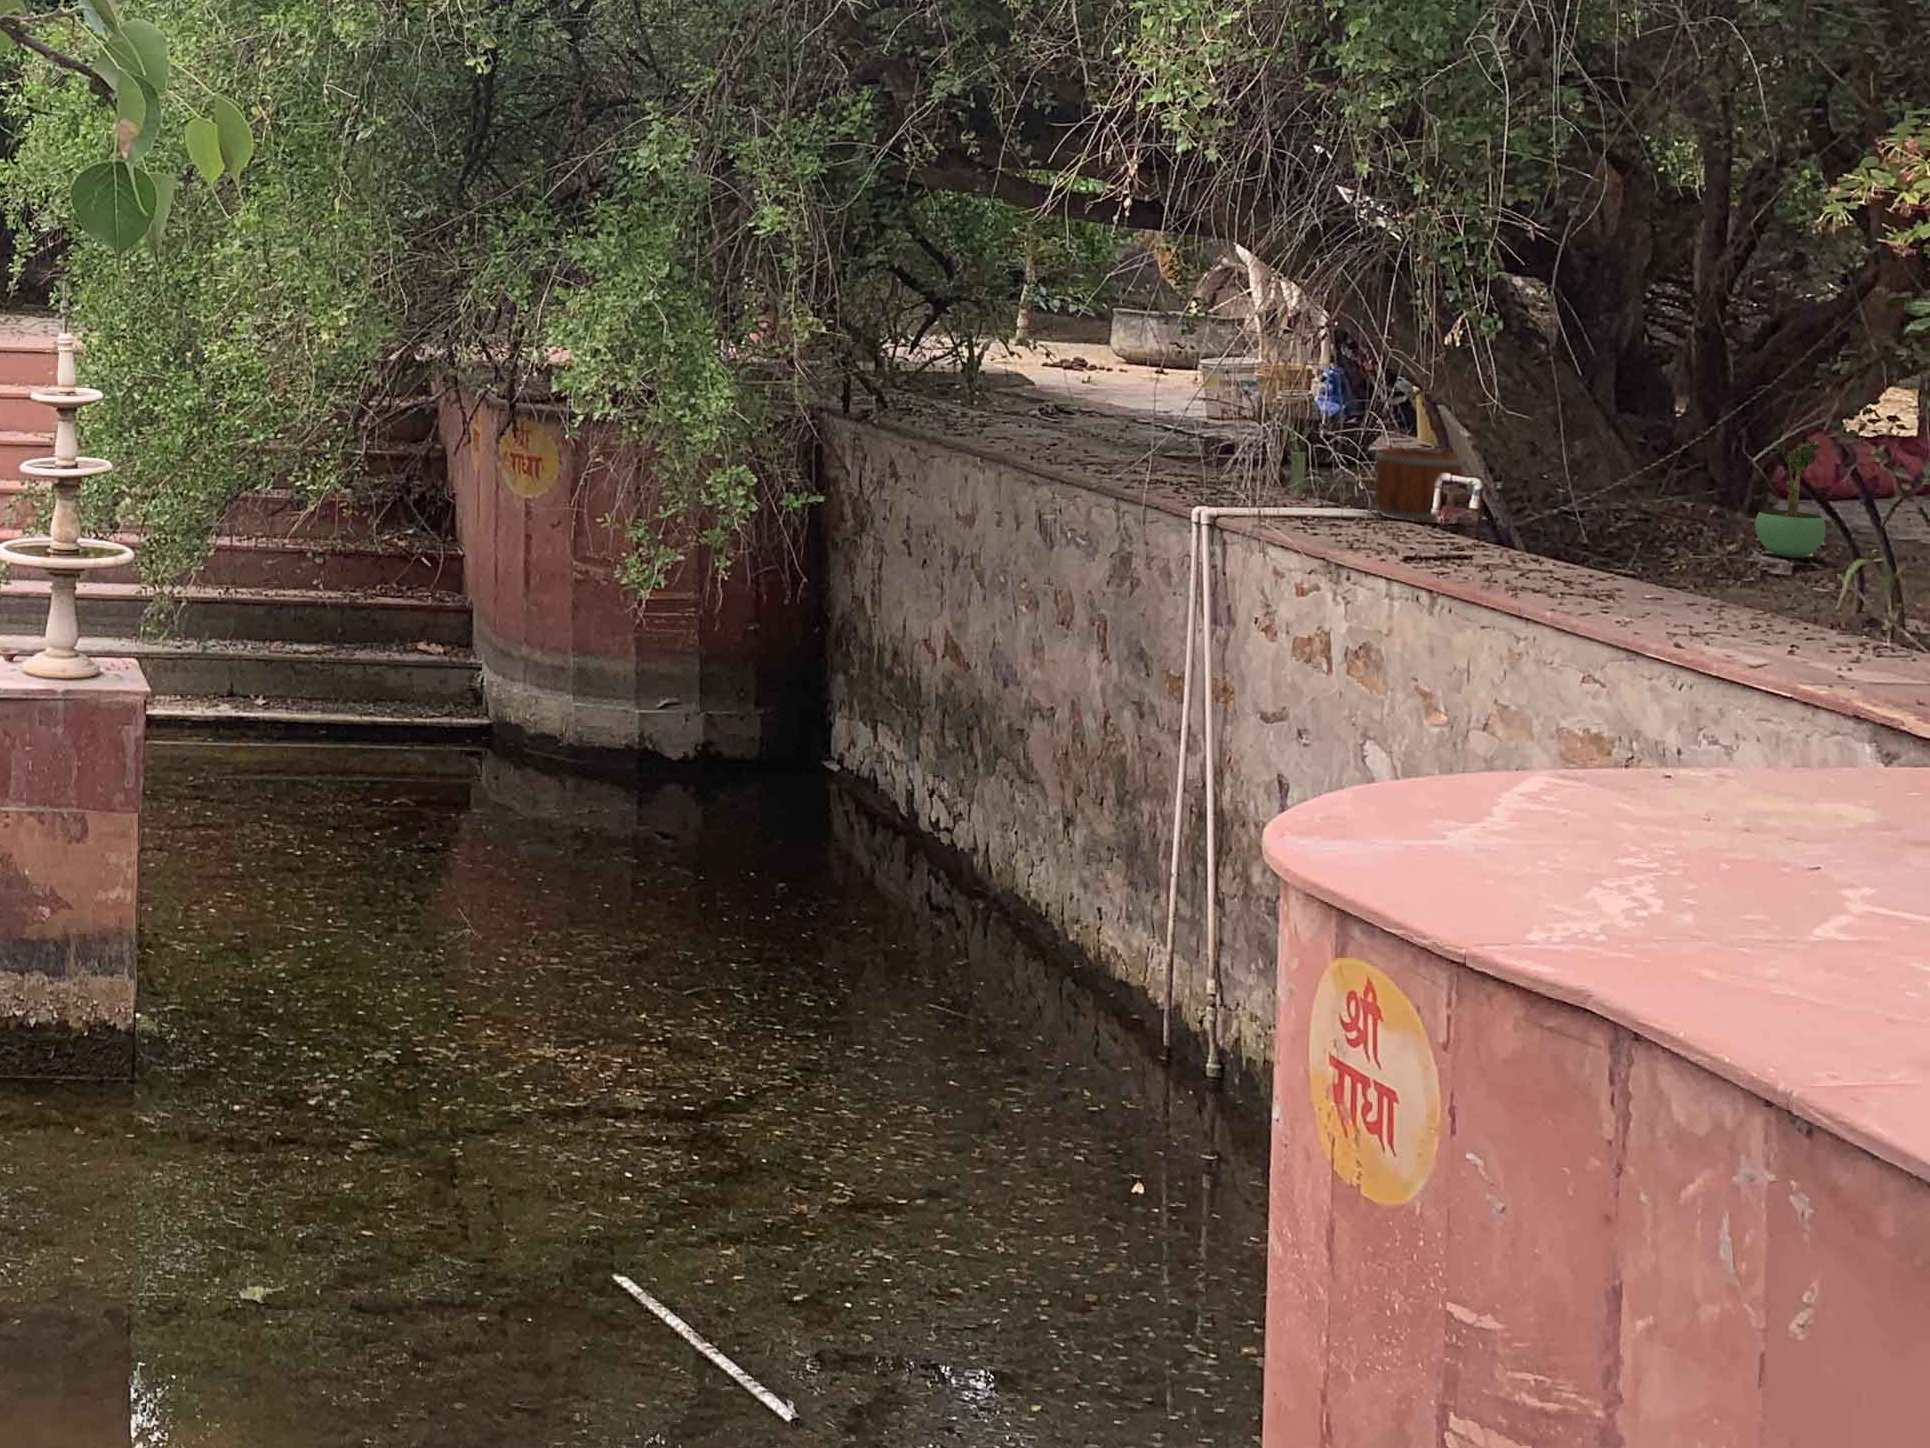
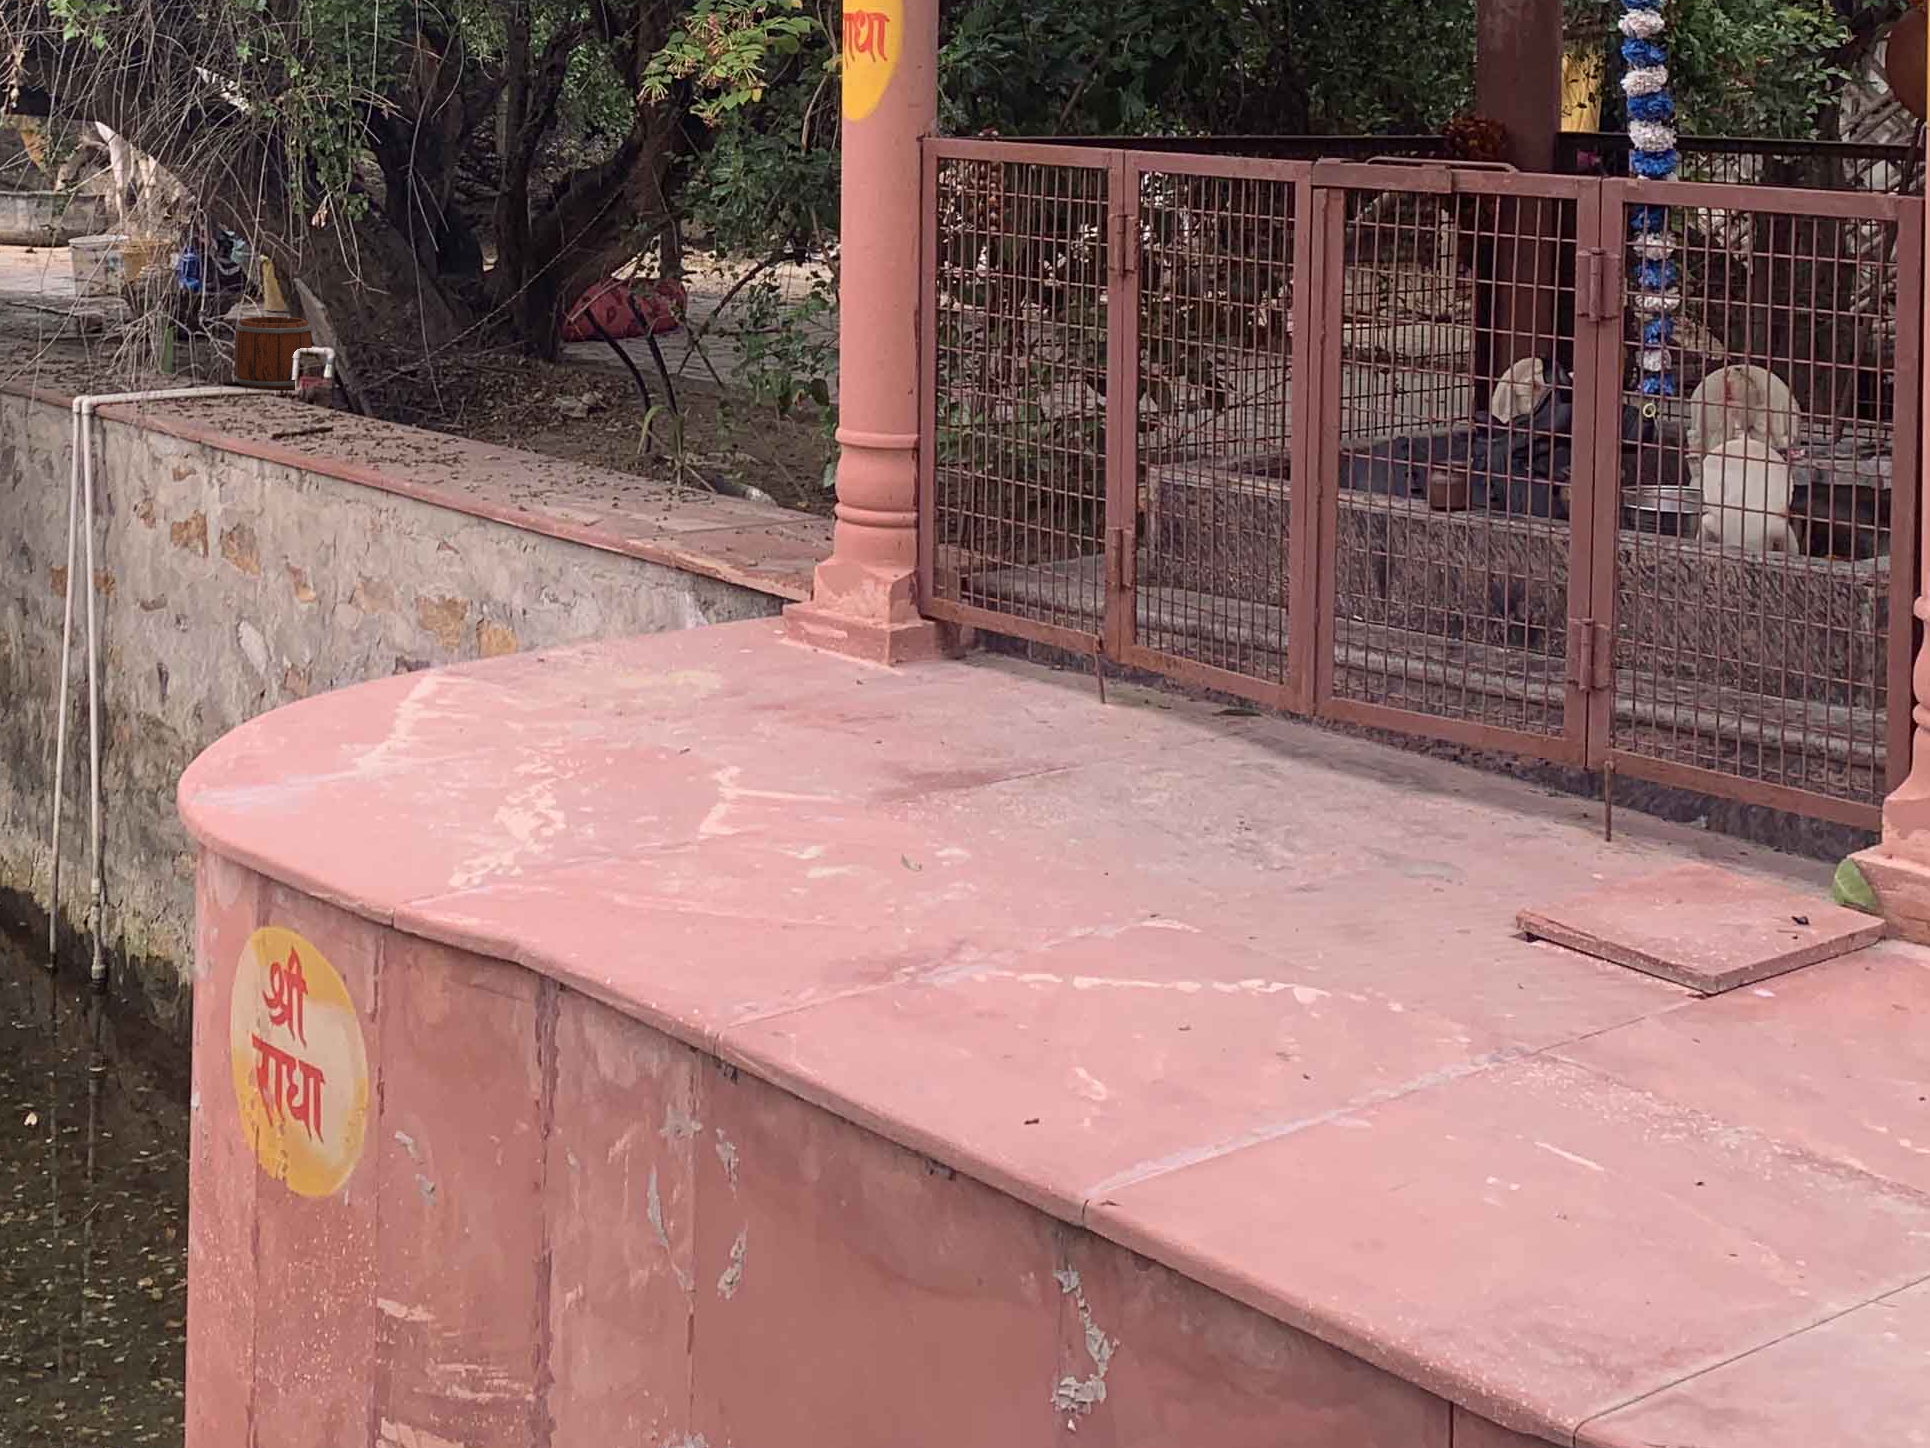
potted plant: present [1755,441,1826,558] -> none [547,284,601,394]

